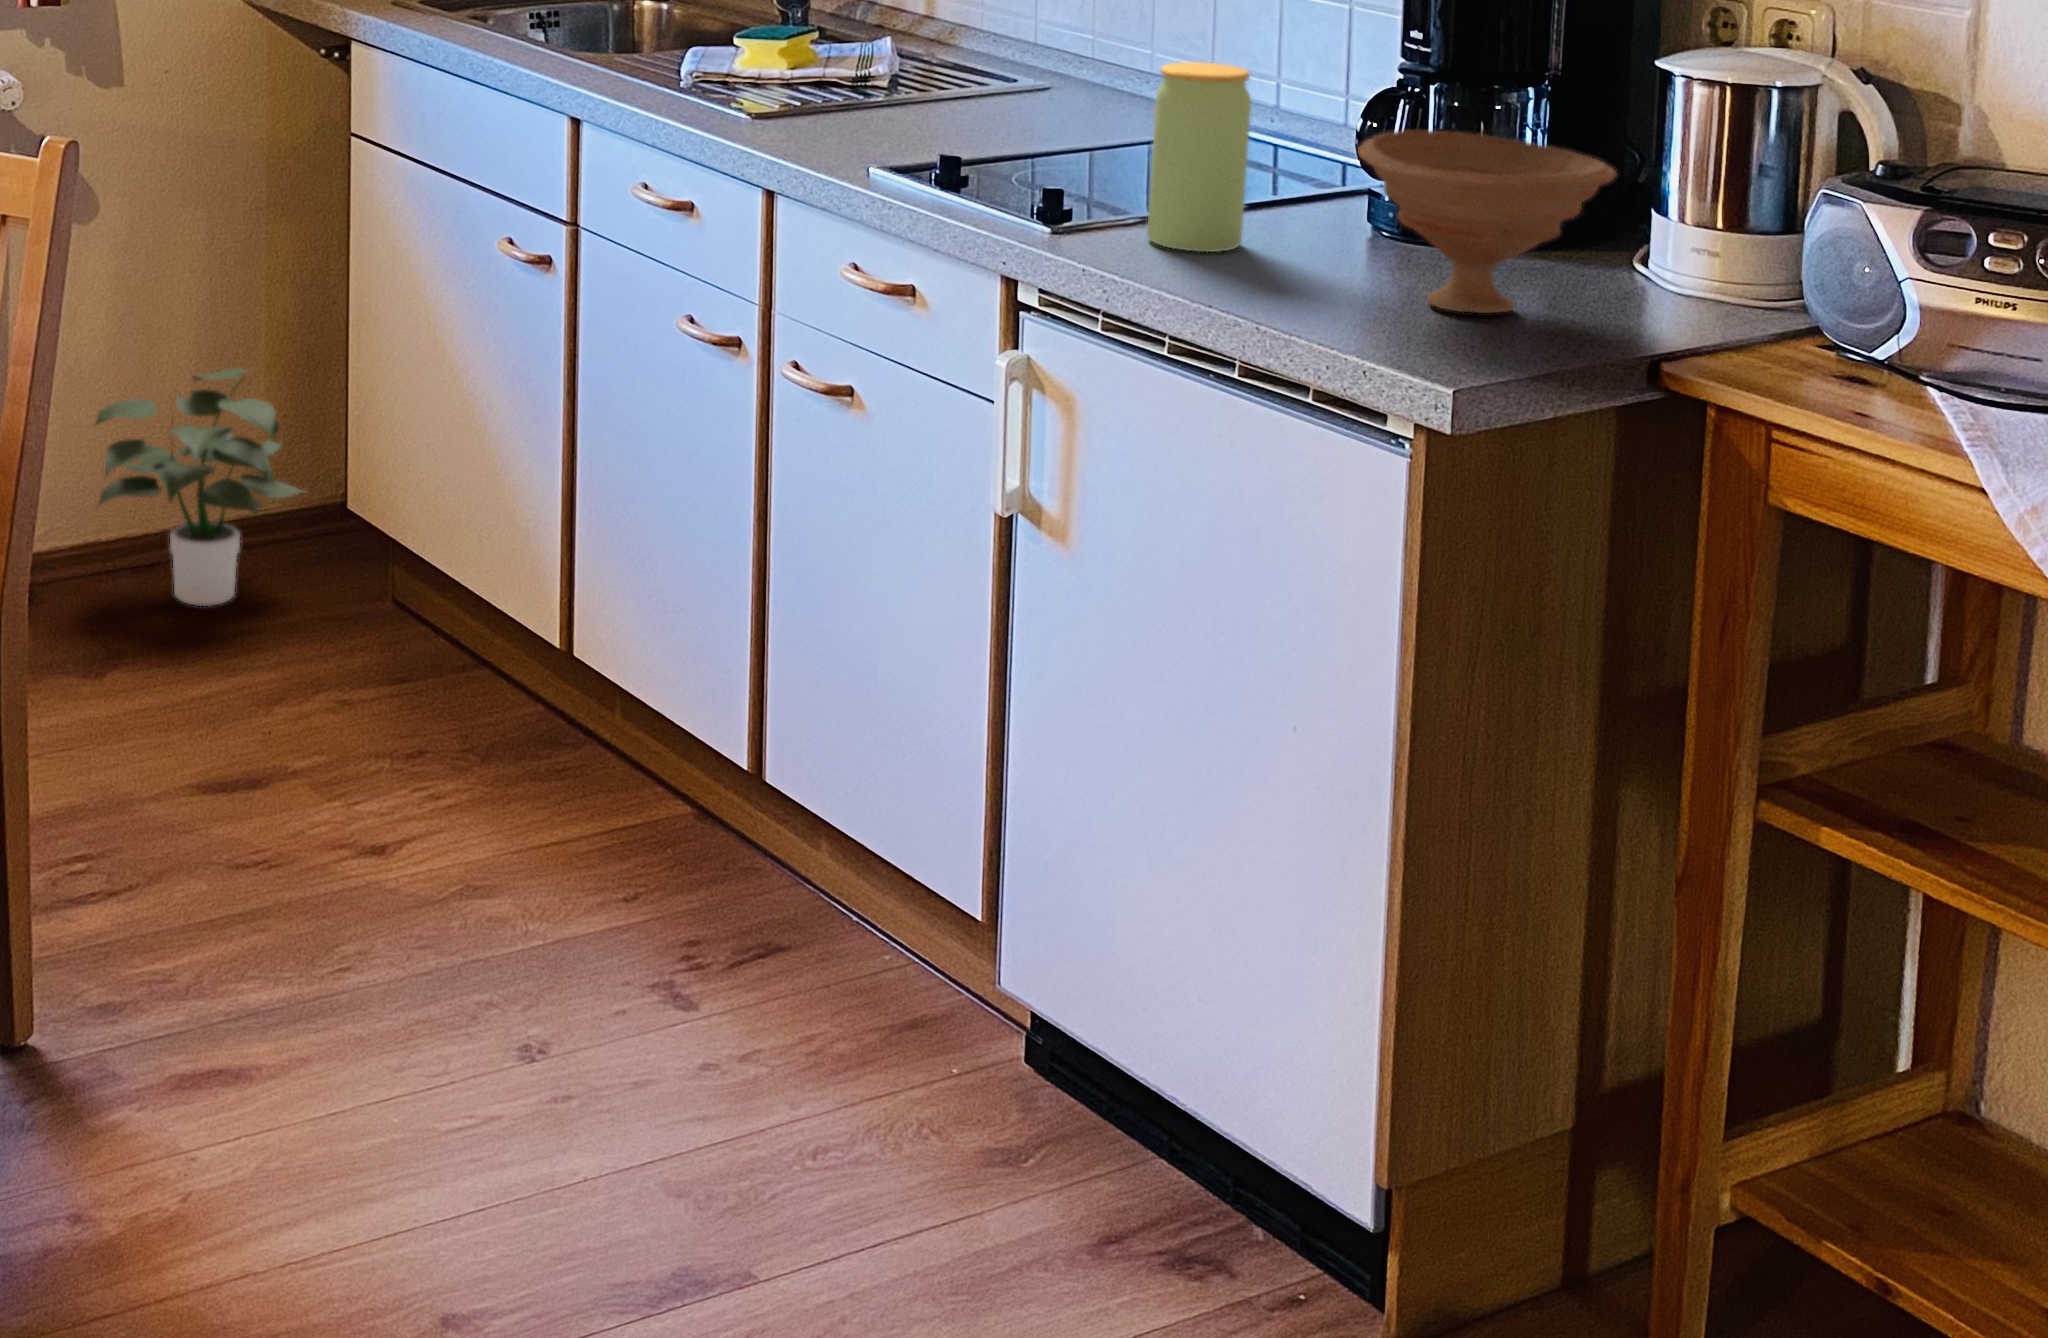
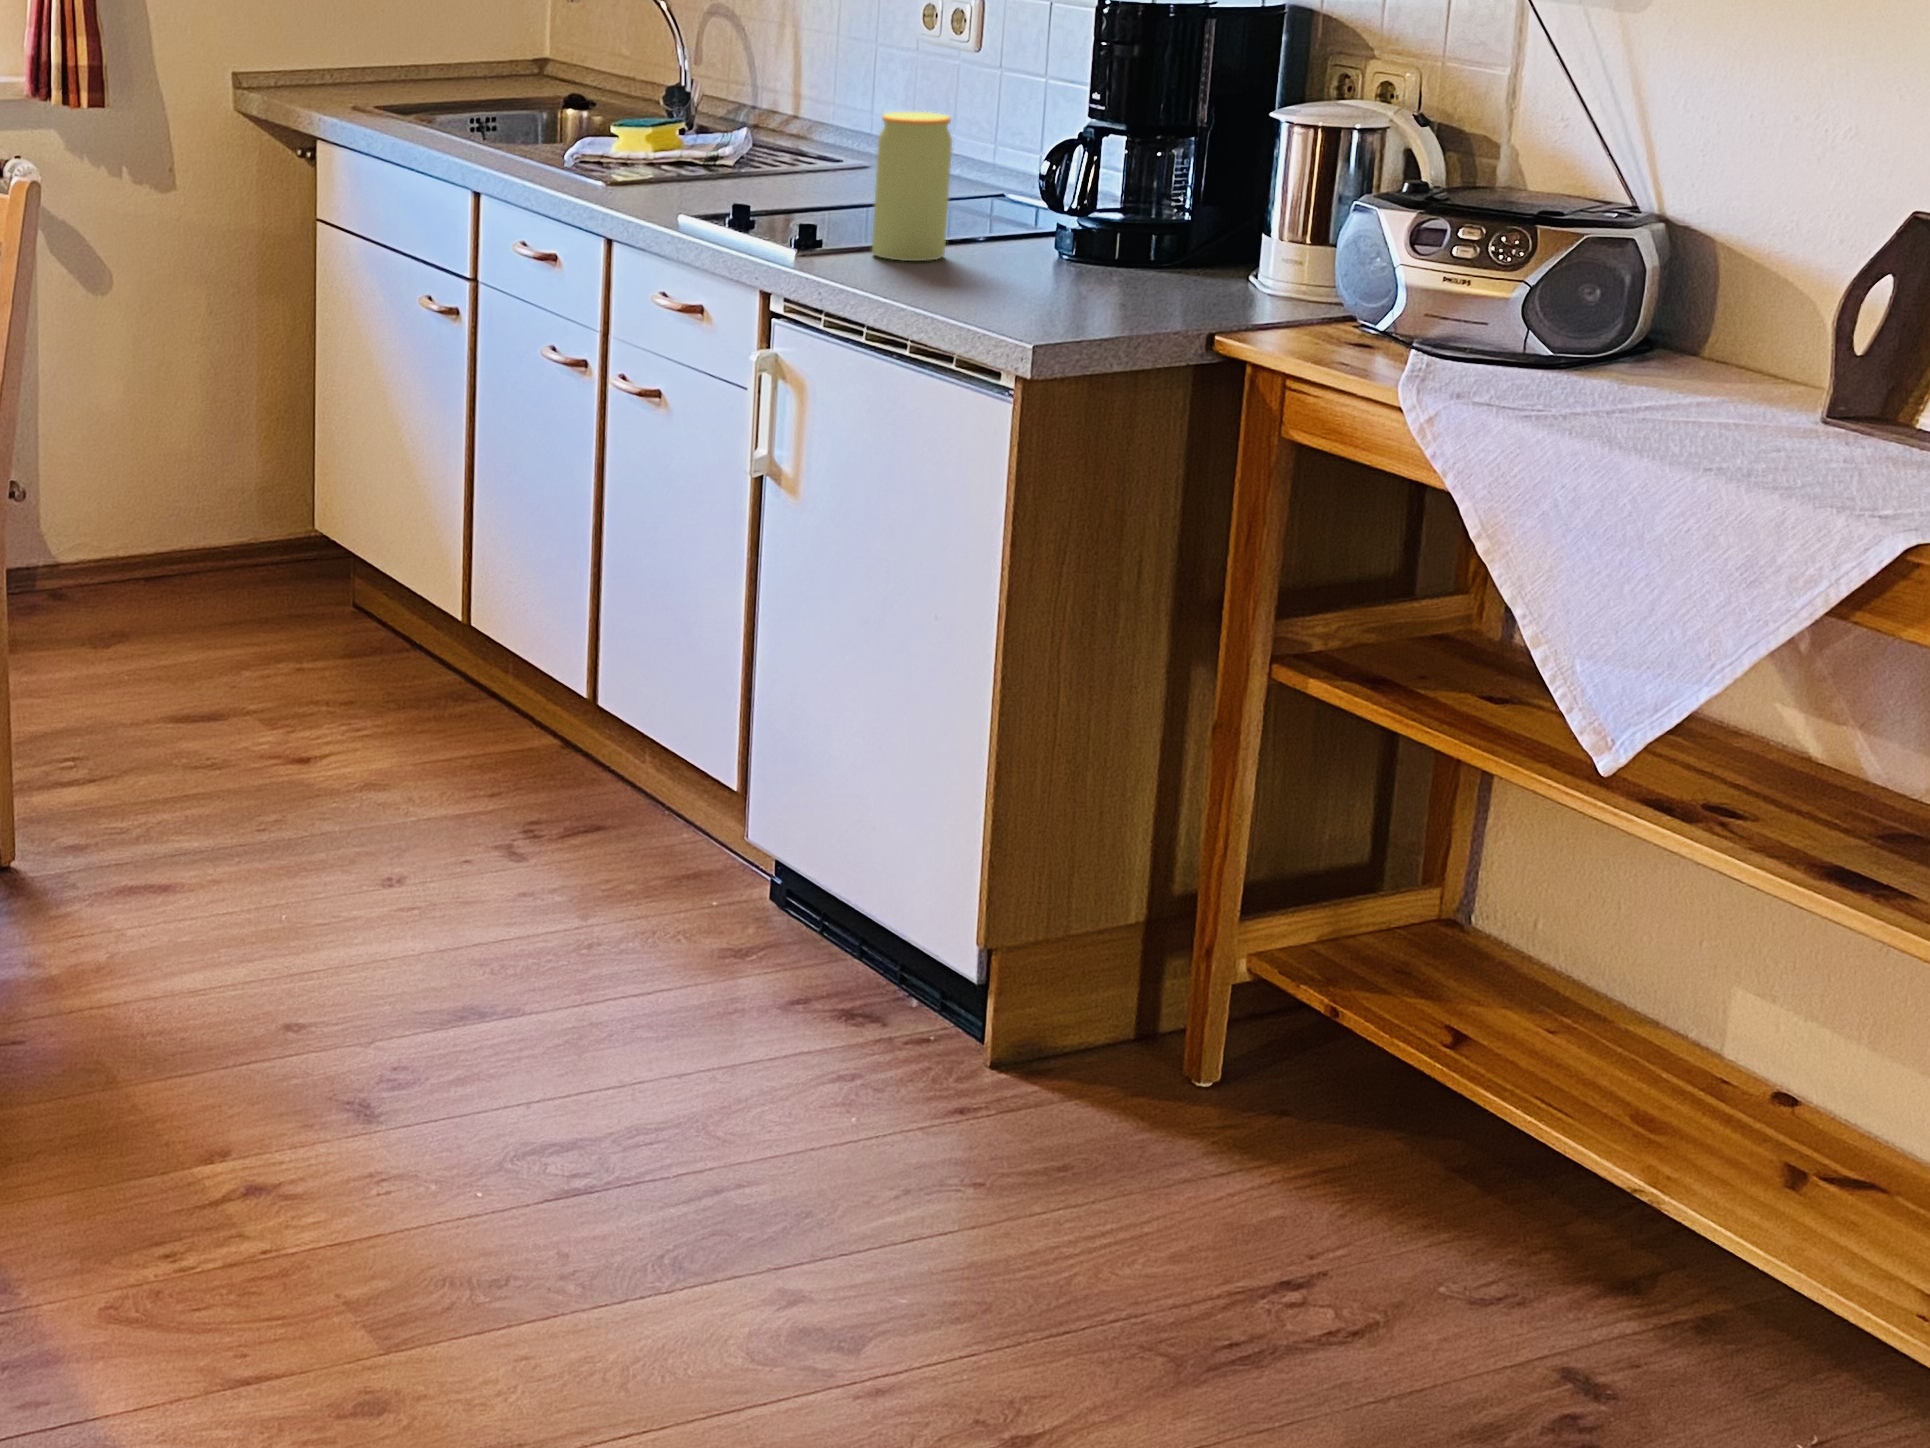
bowl: present [1358,131,1617,313] -> none [1001,160,1195,297]
potted plant: present [96,368,304,606] -> none [109,411,296,609]

